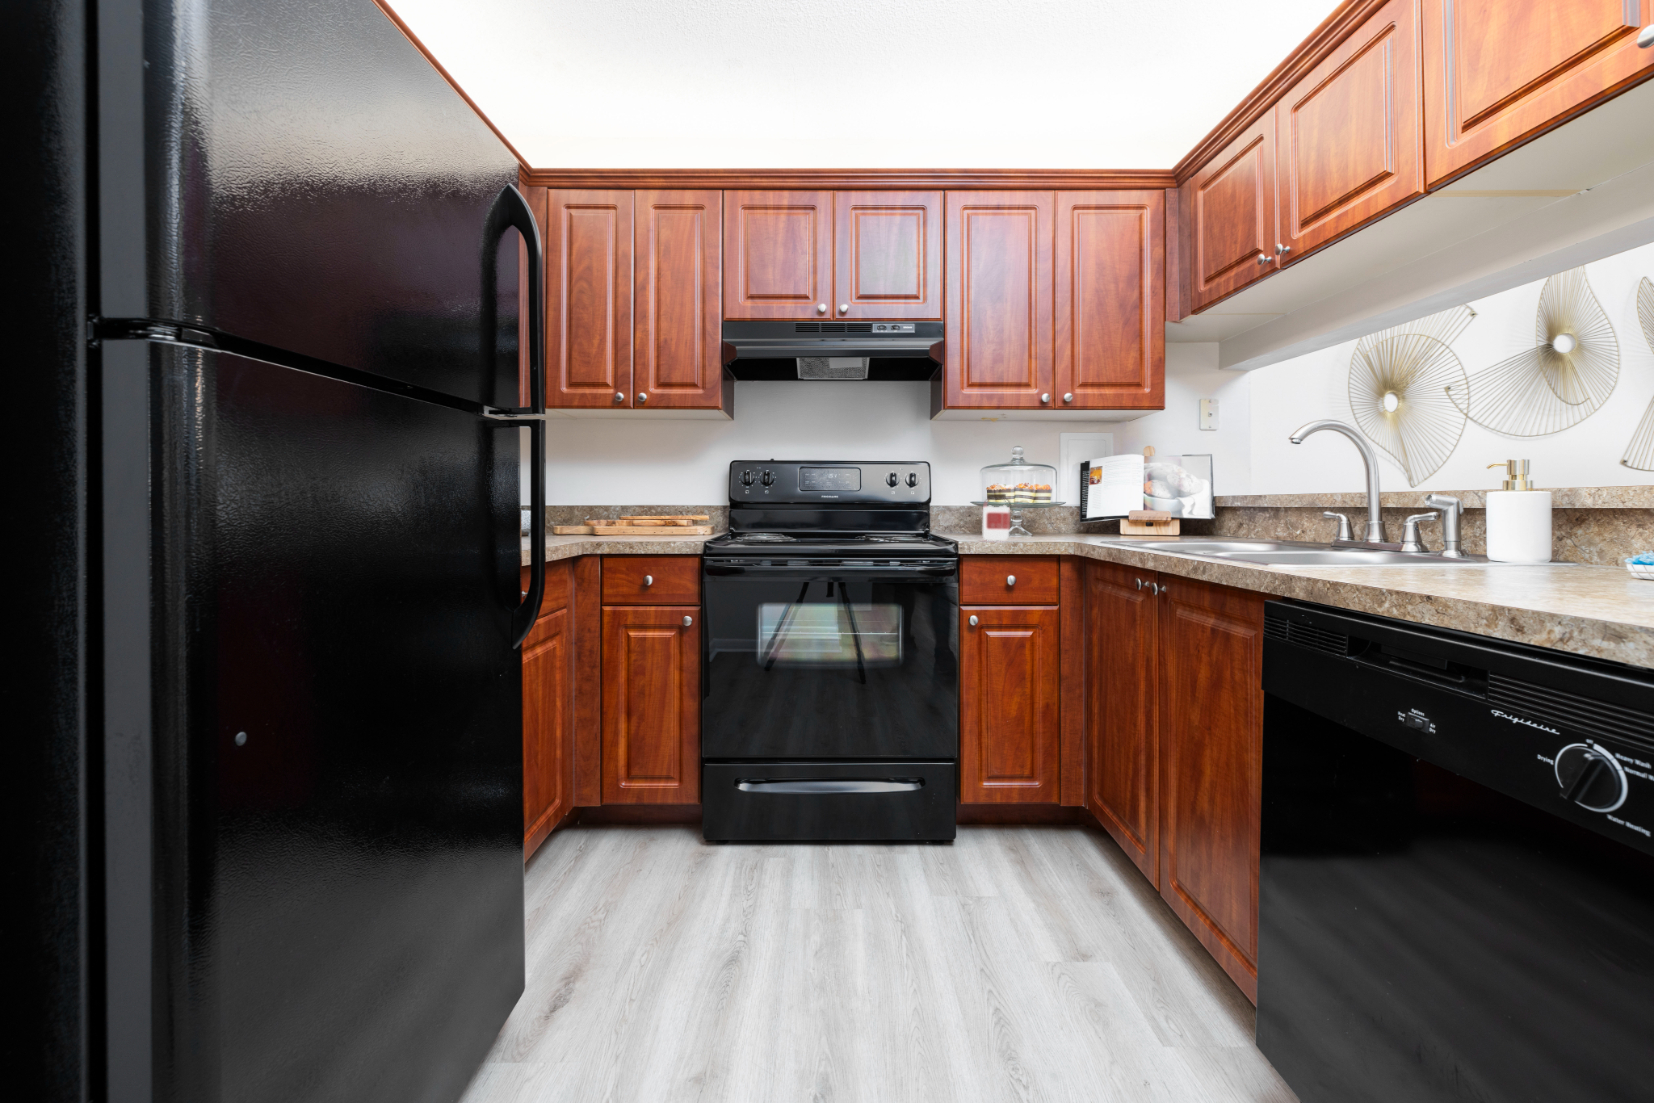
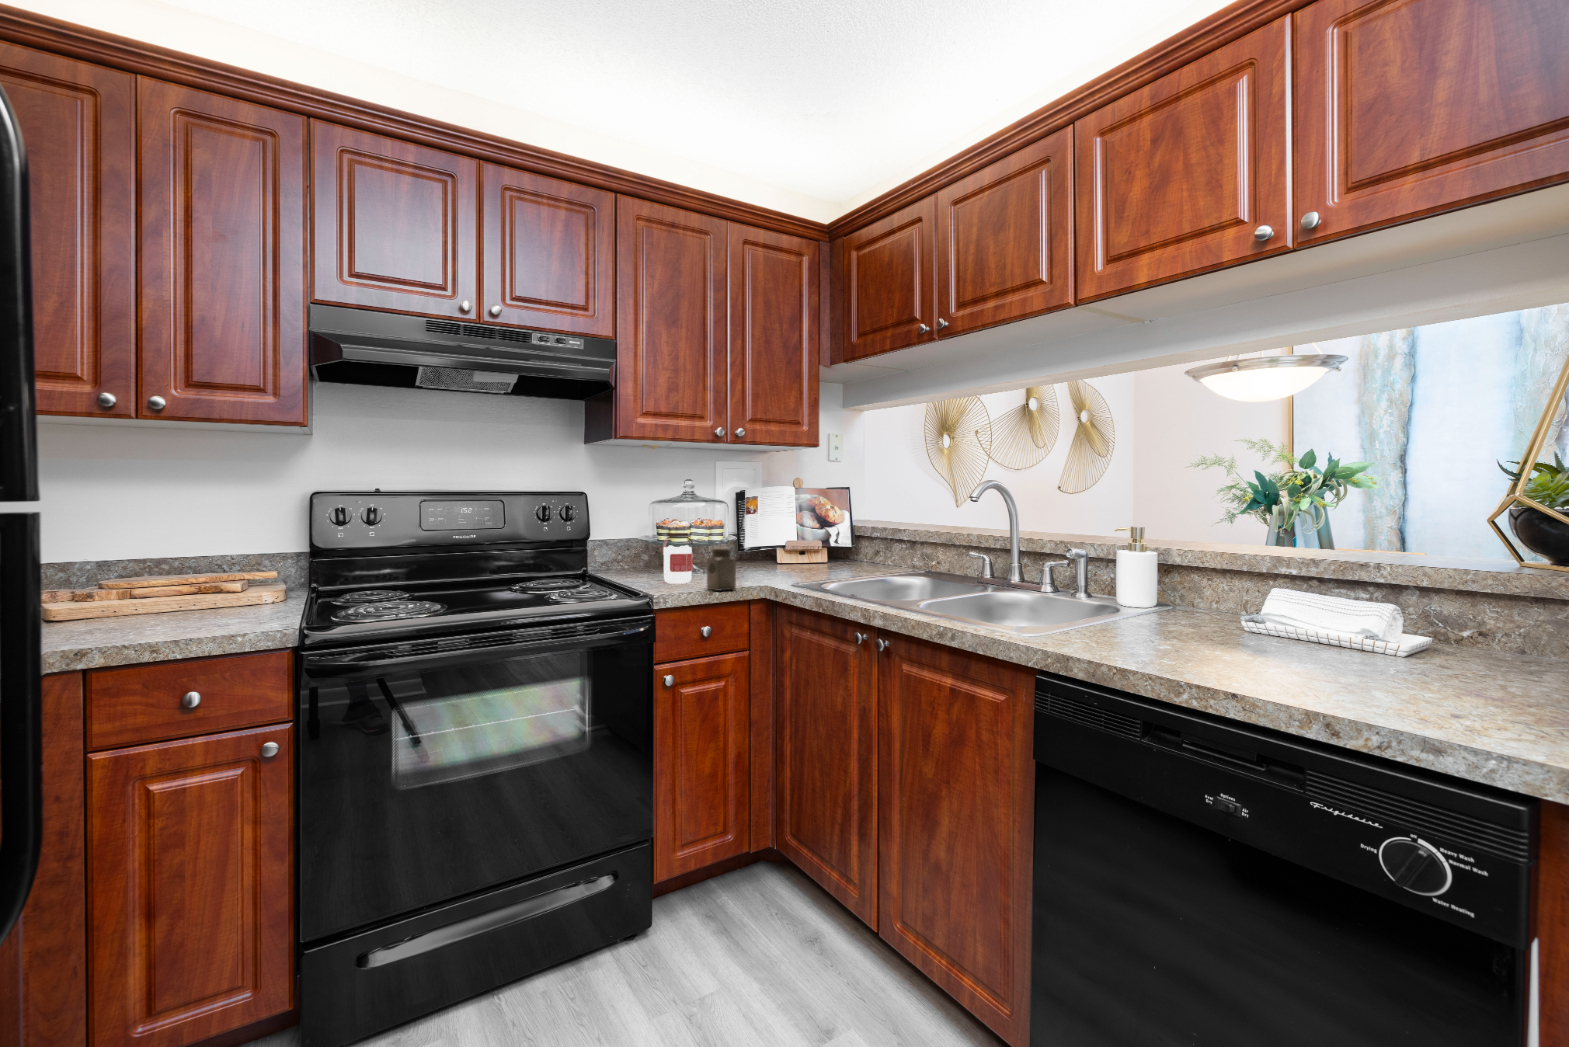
salt shaker: none [1018,505,1046,545] -> present [707,547,736,591]

